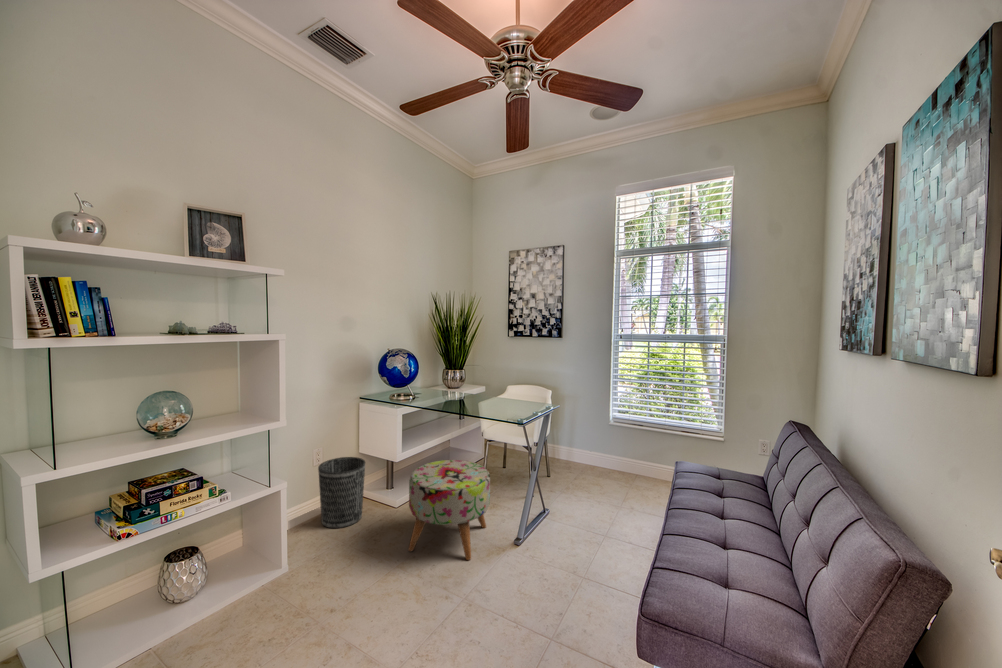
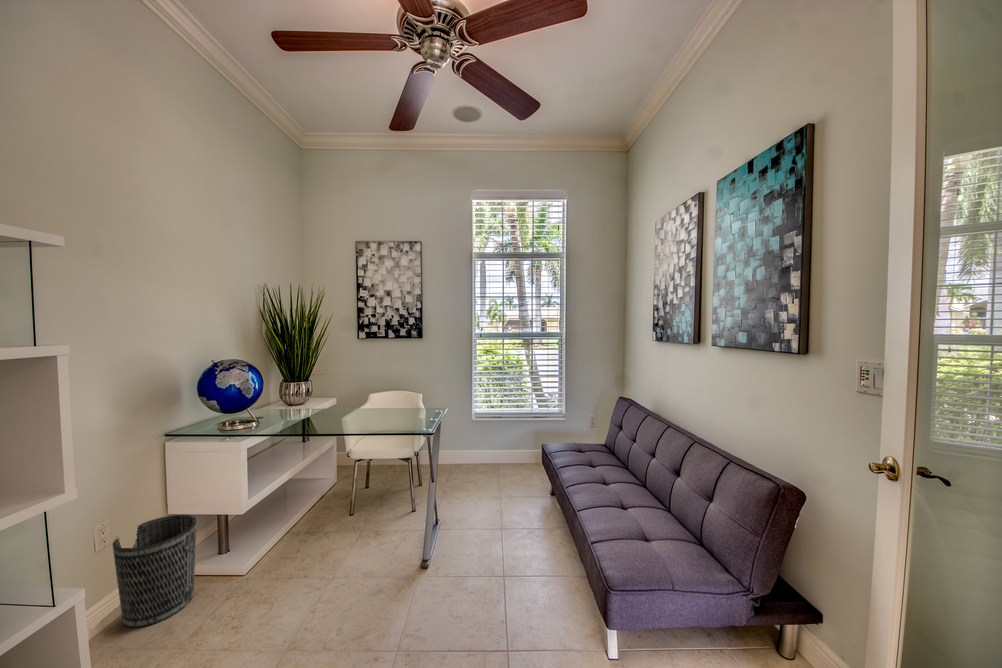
ottoman: present [408,460,490,560] -> none [280,485,383,615]

